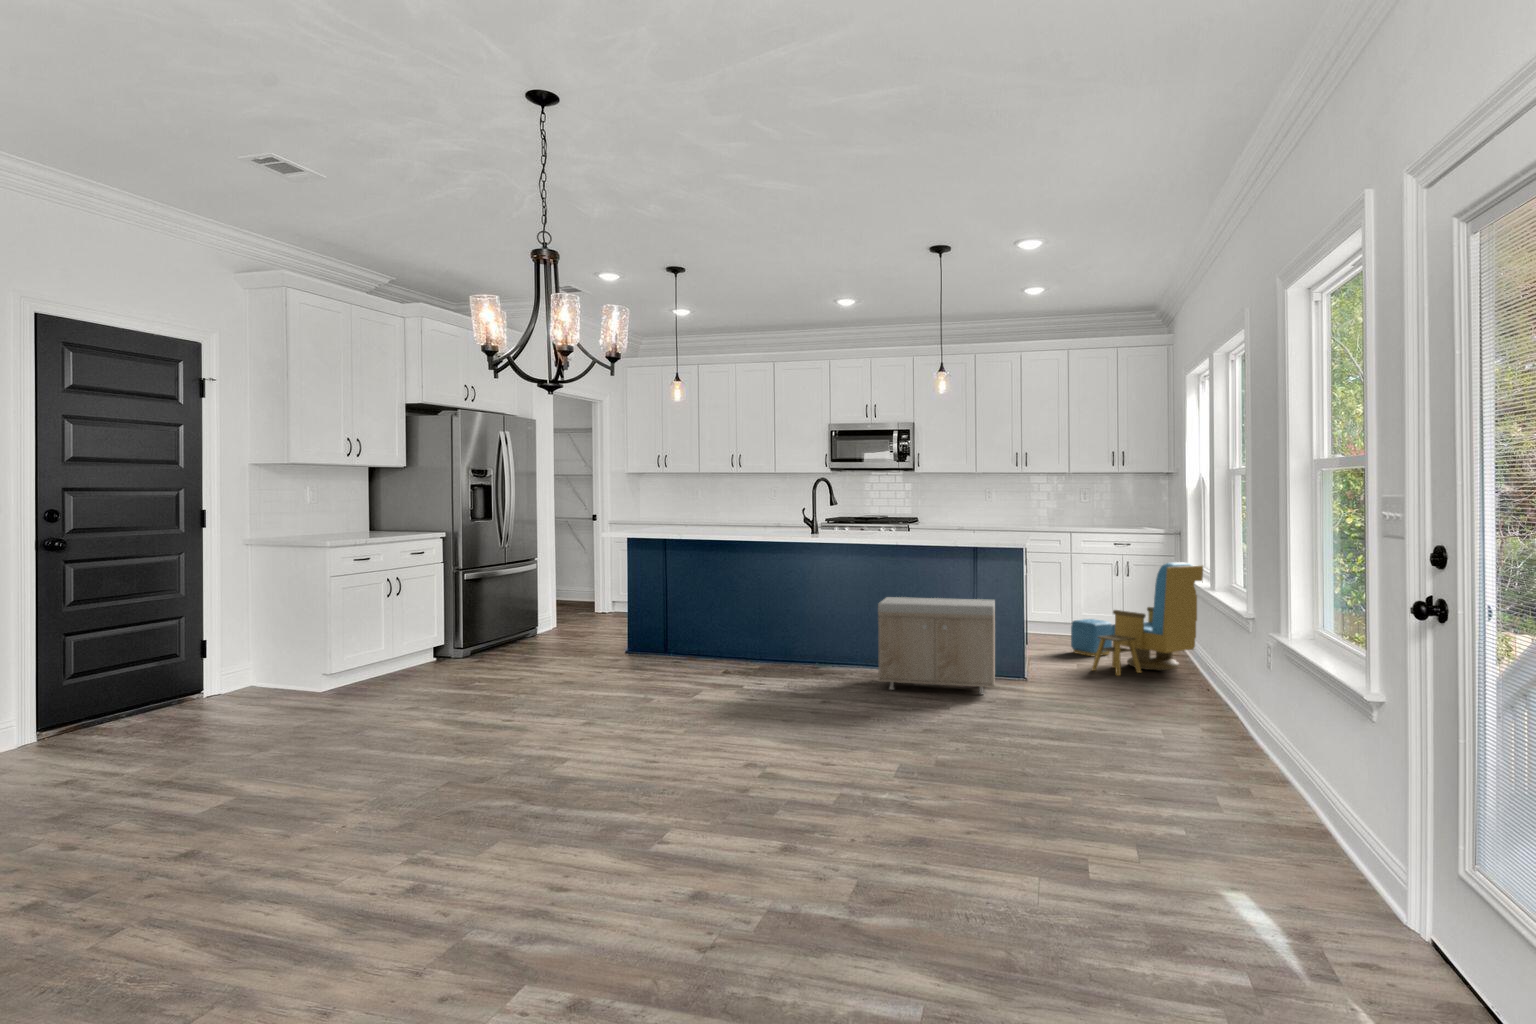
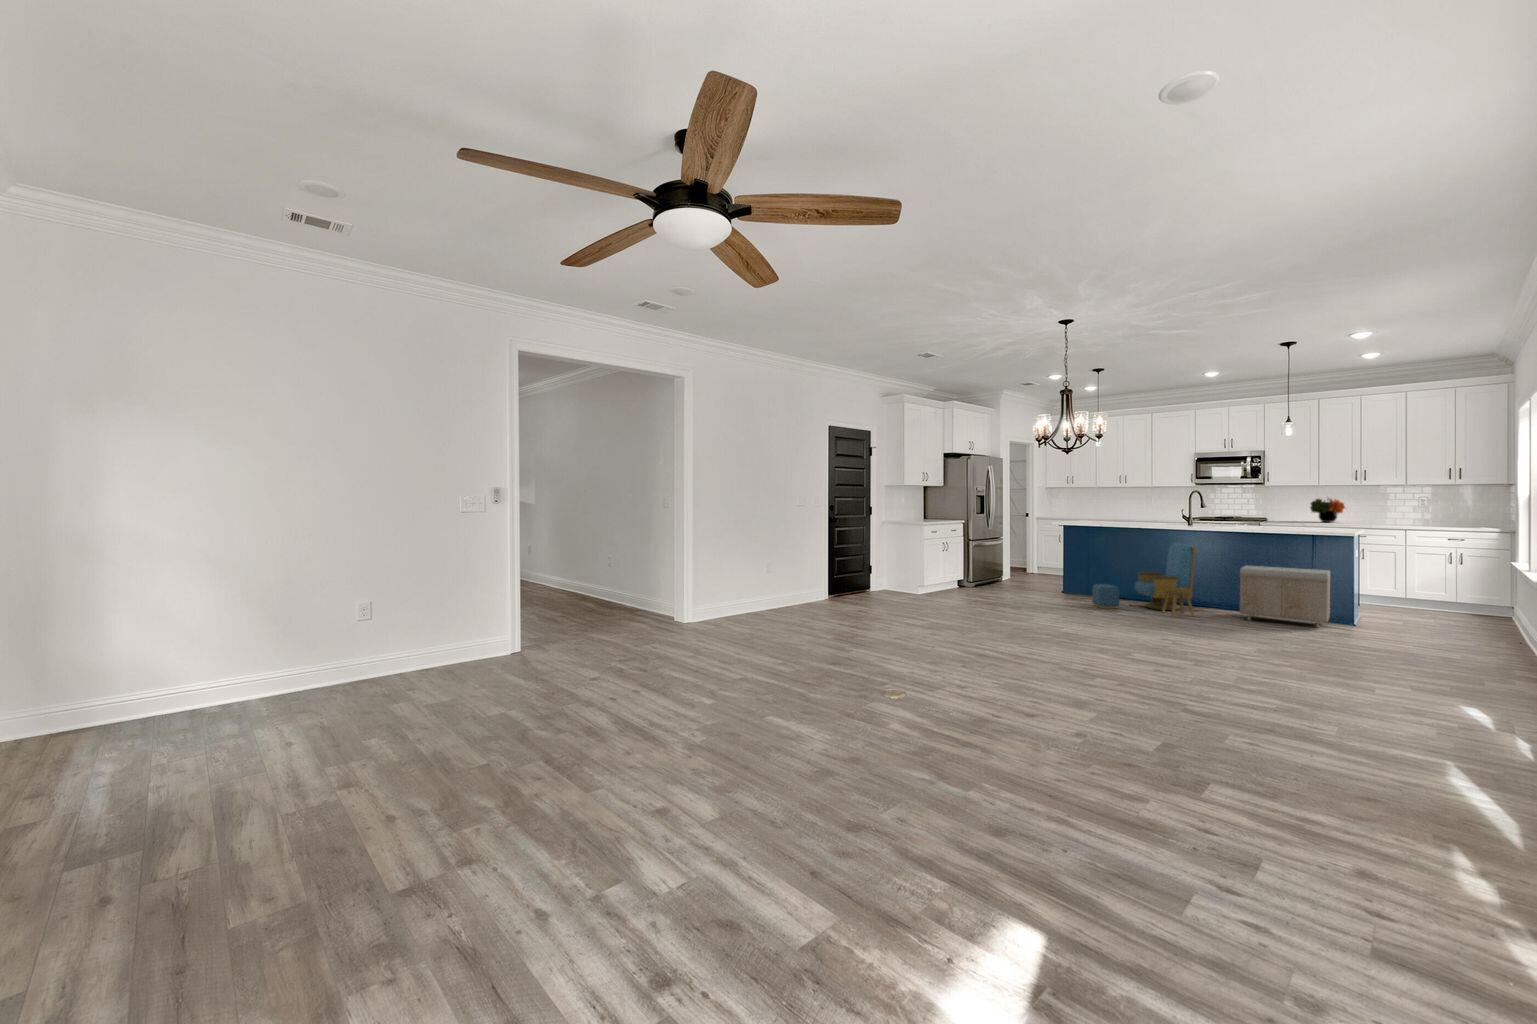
flower arrangement: none [962,488,1004,524] -> present [1310,498,1345,522]
armchair: present [1071,562,1203,676] -> present [1092,543,1196,616]

